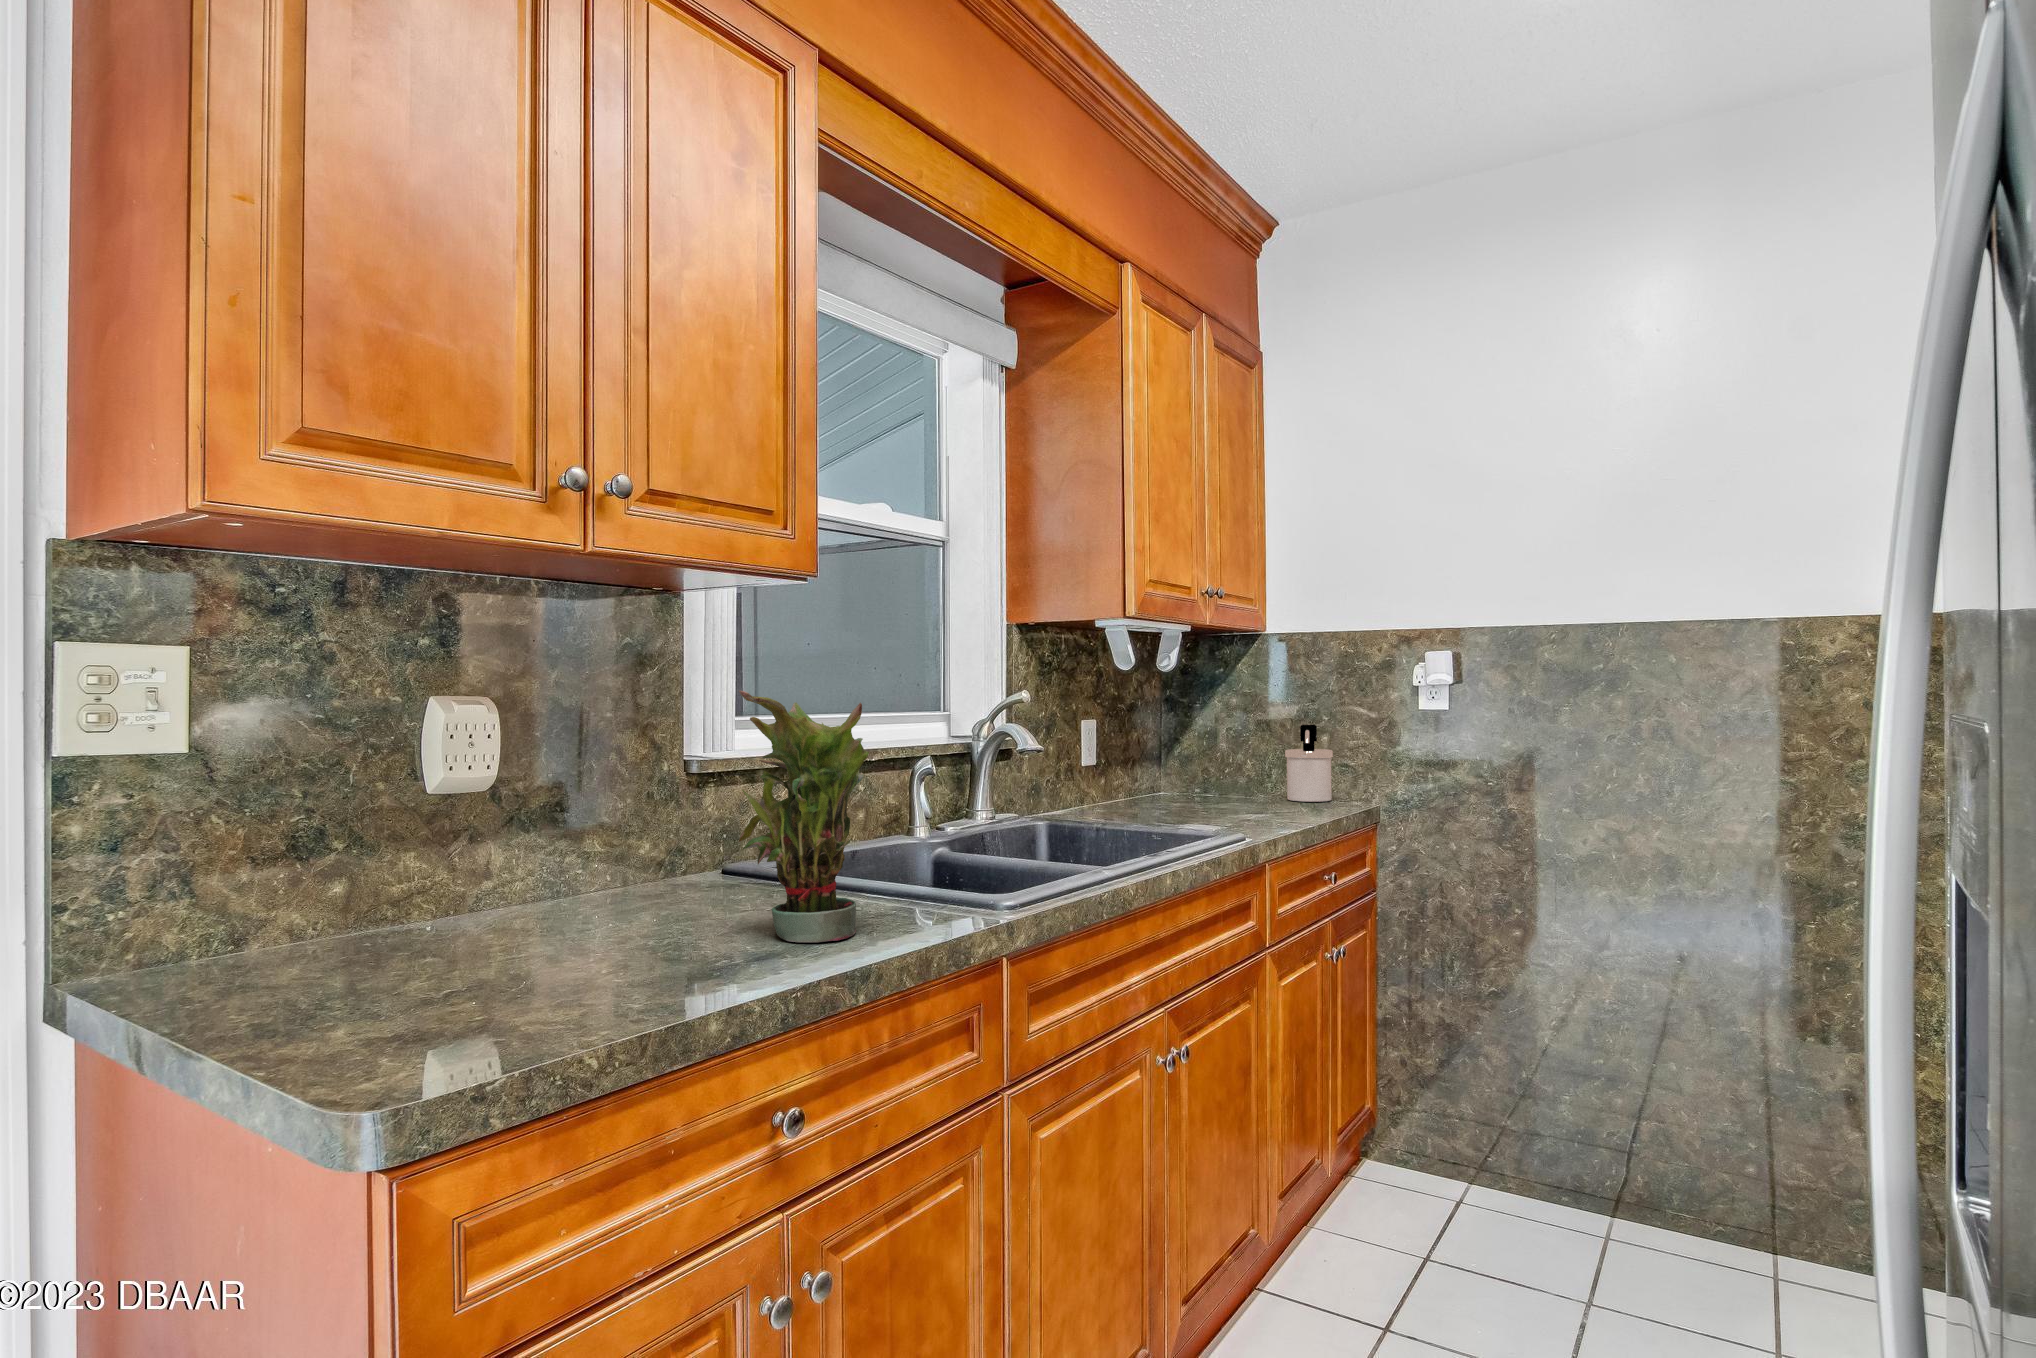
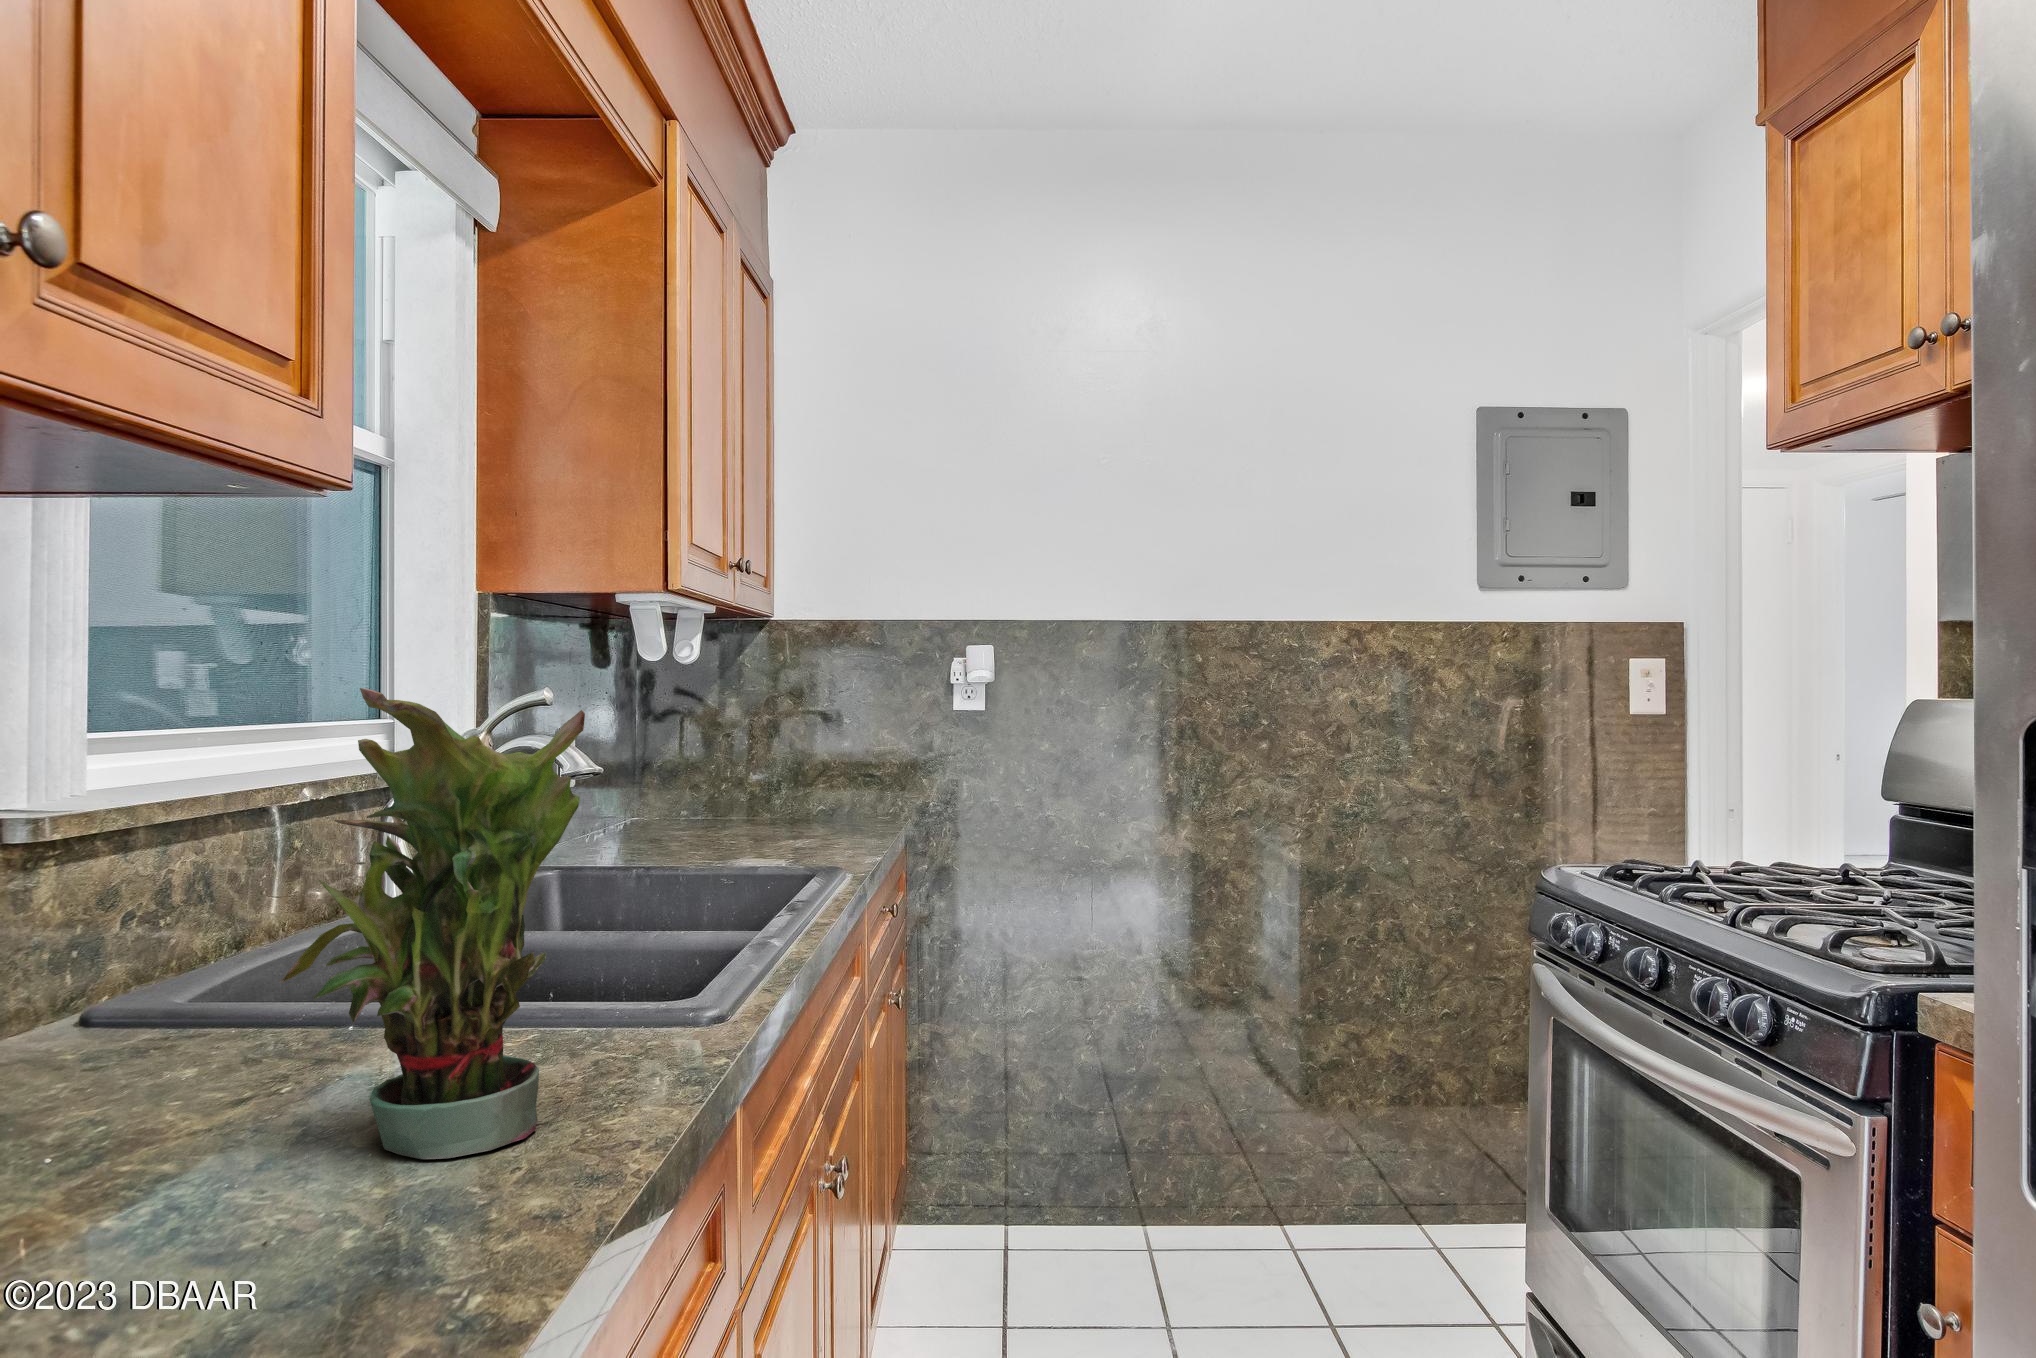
soap dispenser: present [1285,725,1333,802] -> none [806,729,861,820]

